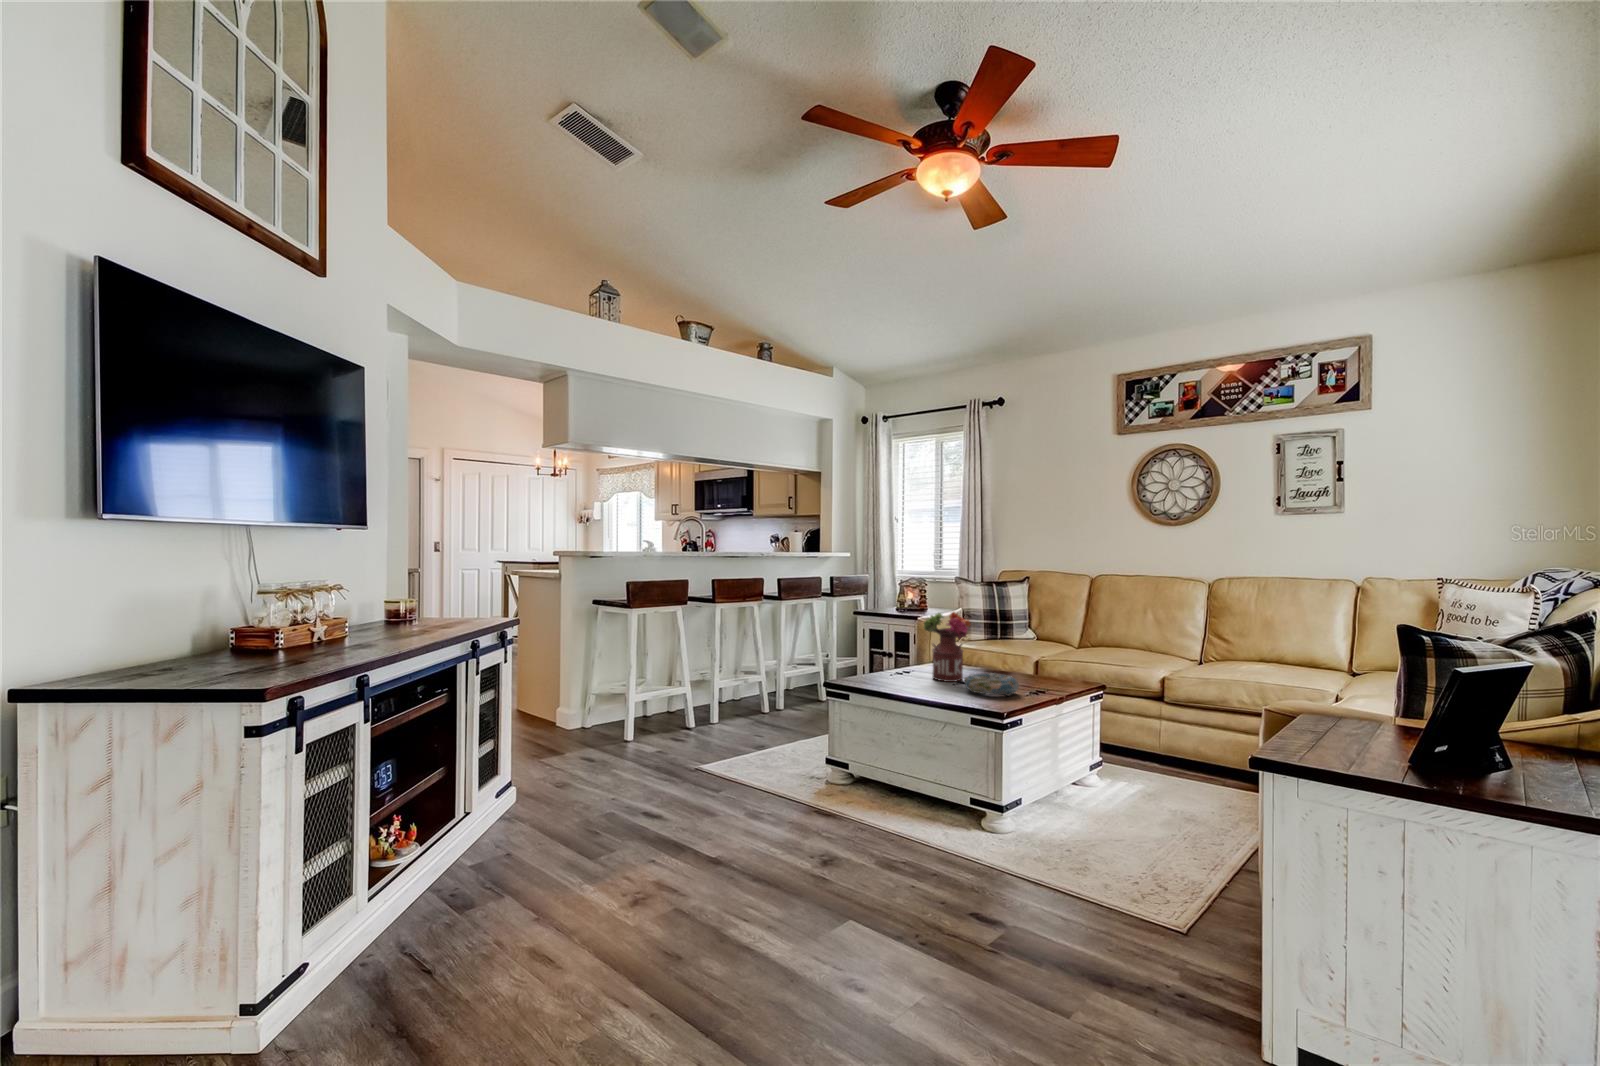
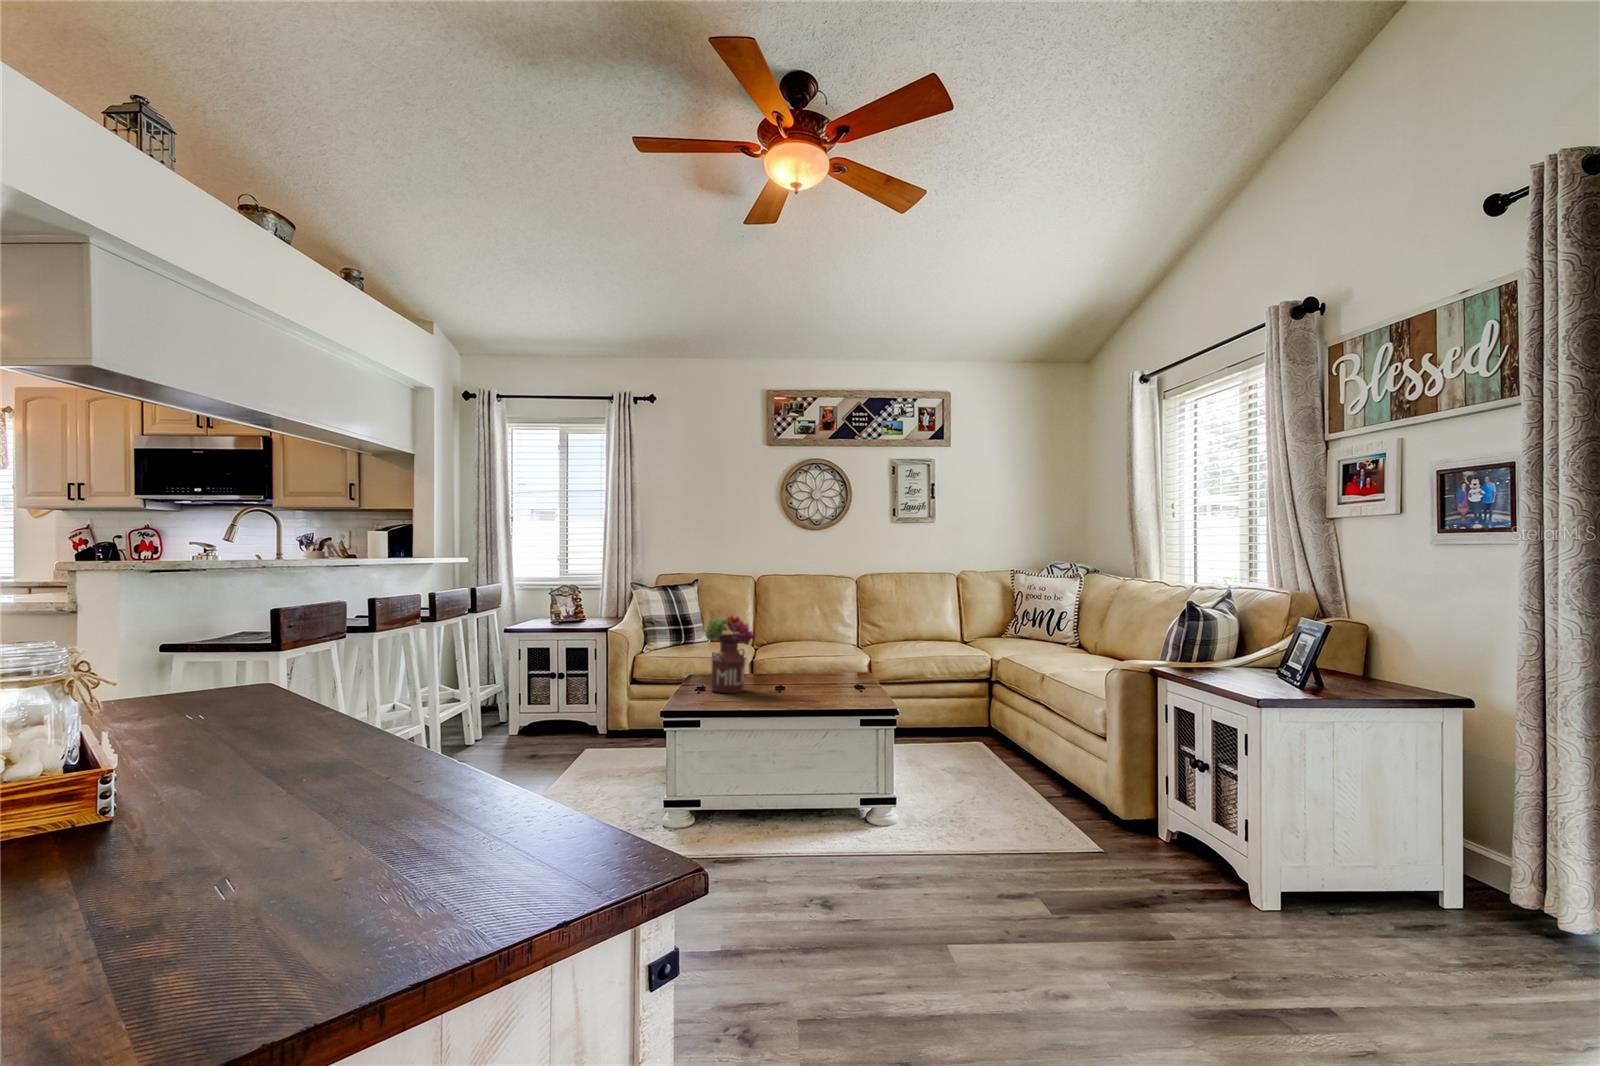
decorative bowl: present [964,673,1019,696] -> none [775,676,831,699]

